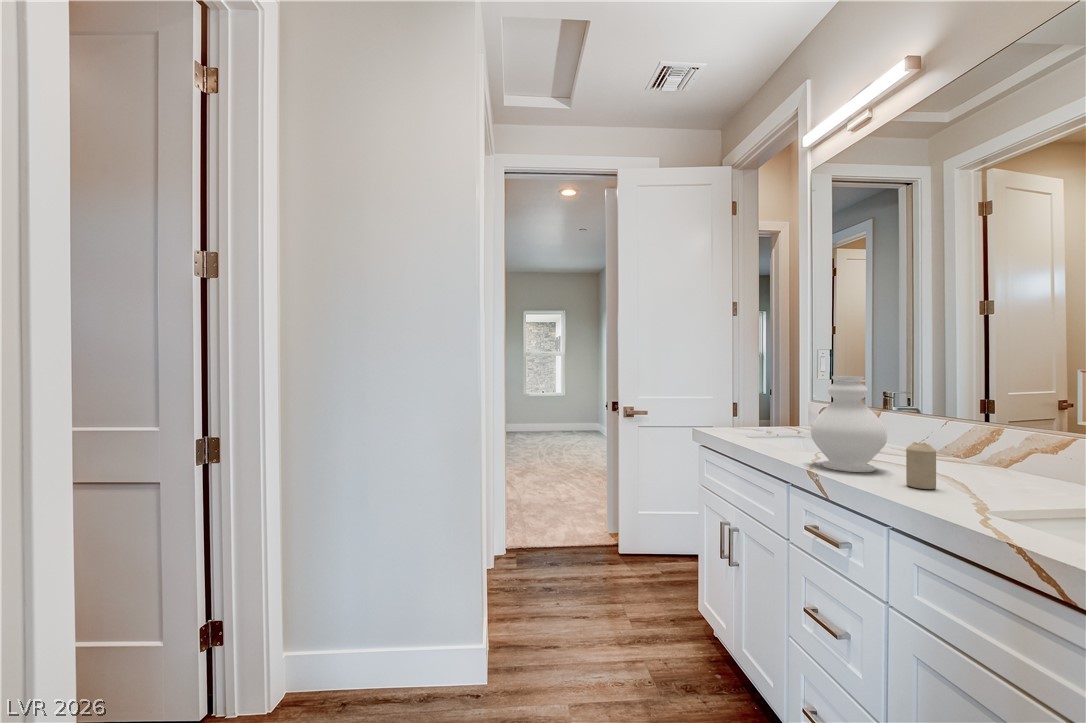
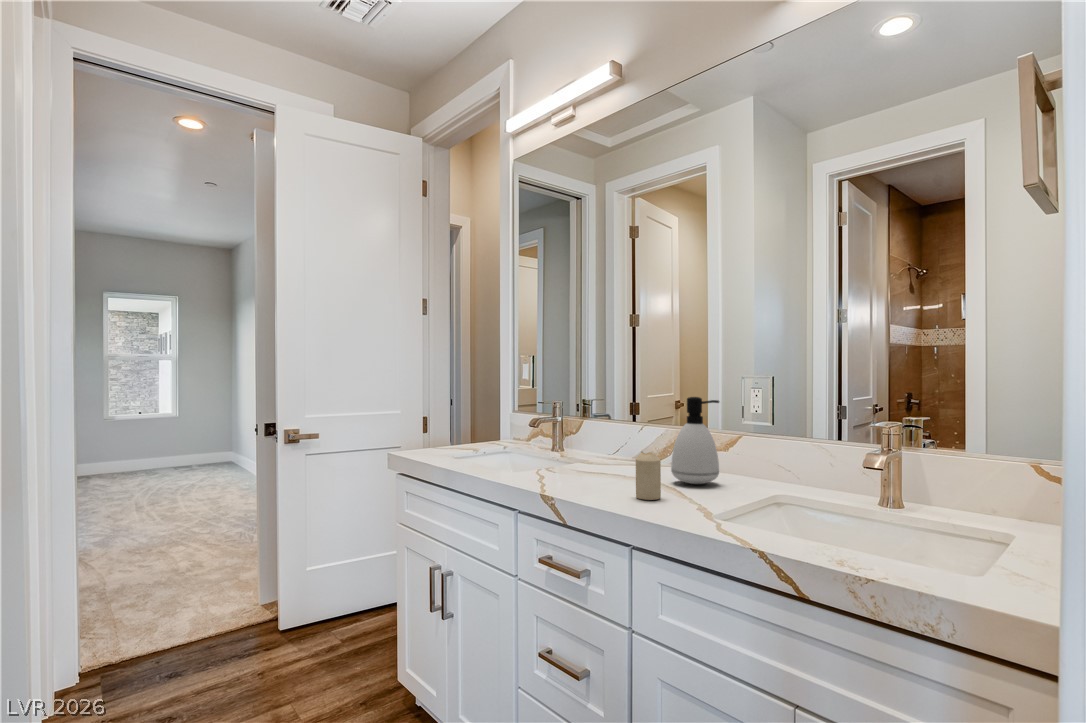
decorative vase: present [811,376,887,472] -> none [540,384,610,490]
soap dispenser: none [965,392,1032,483] -> present [671,397,719,484]

